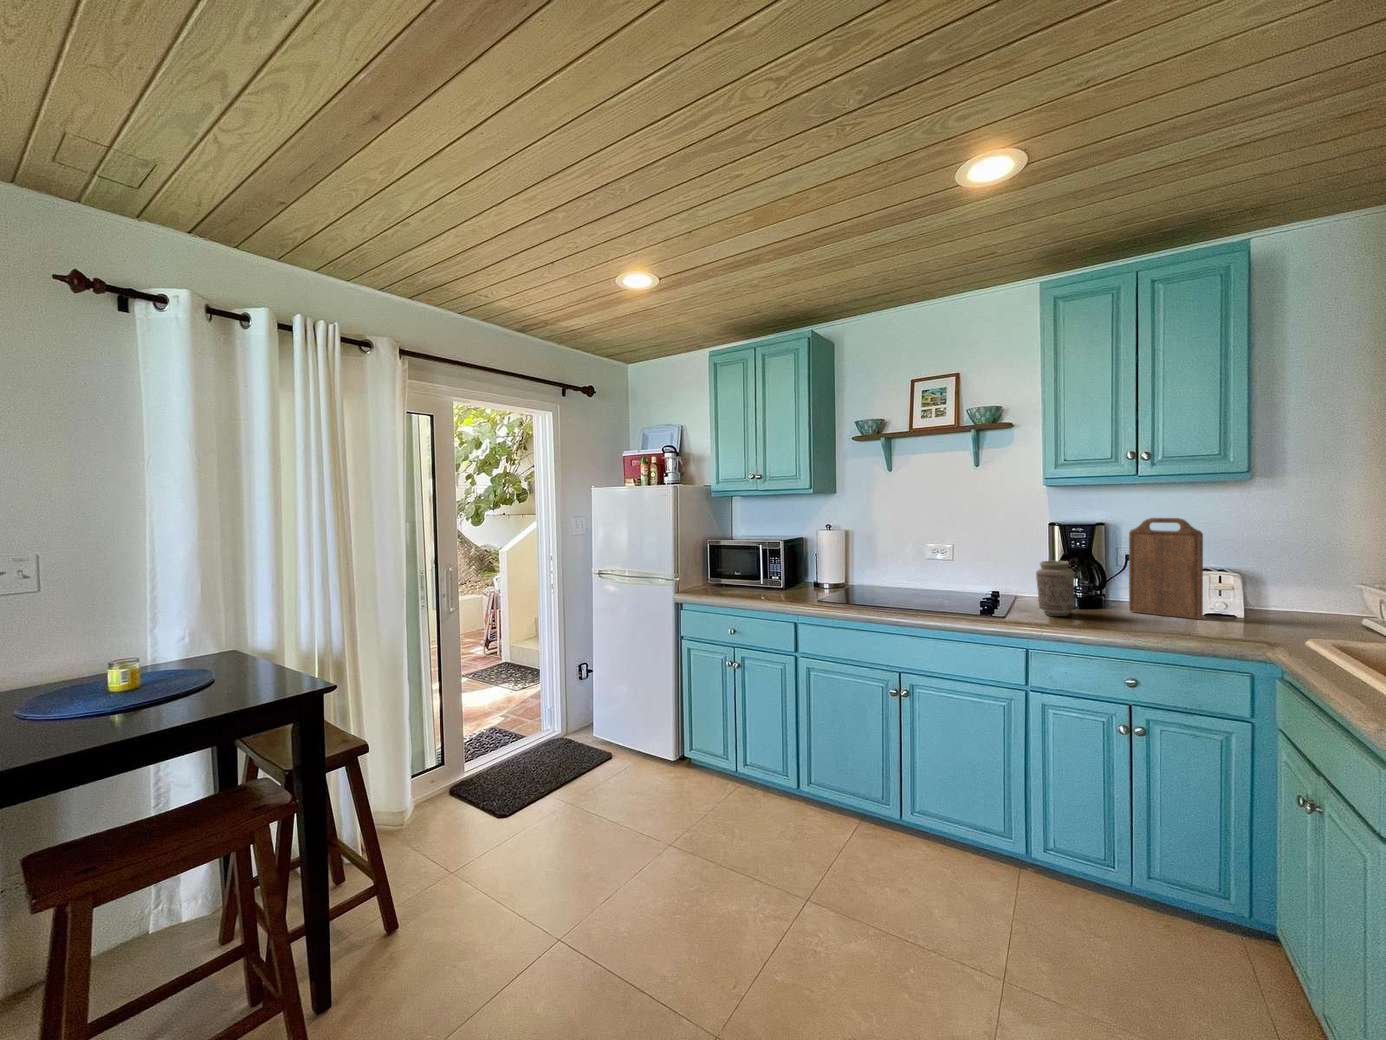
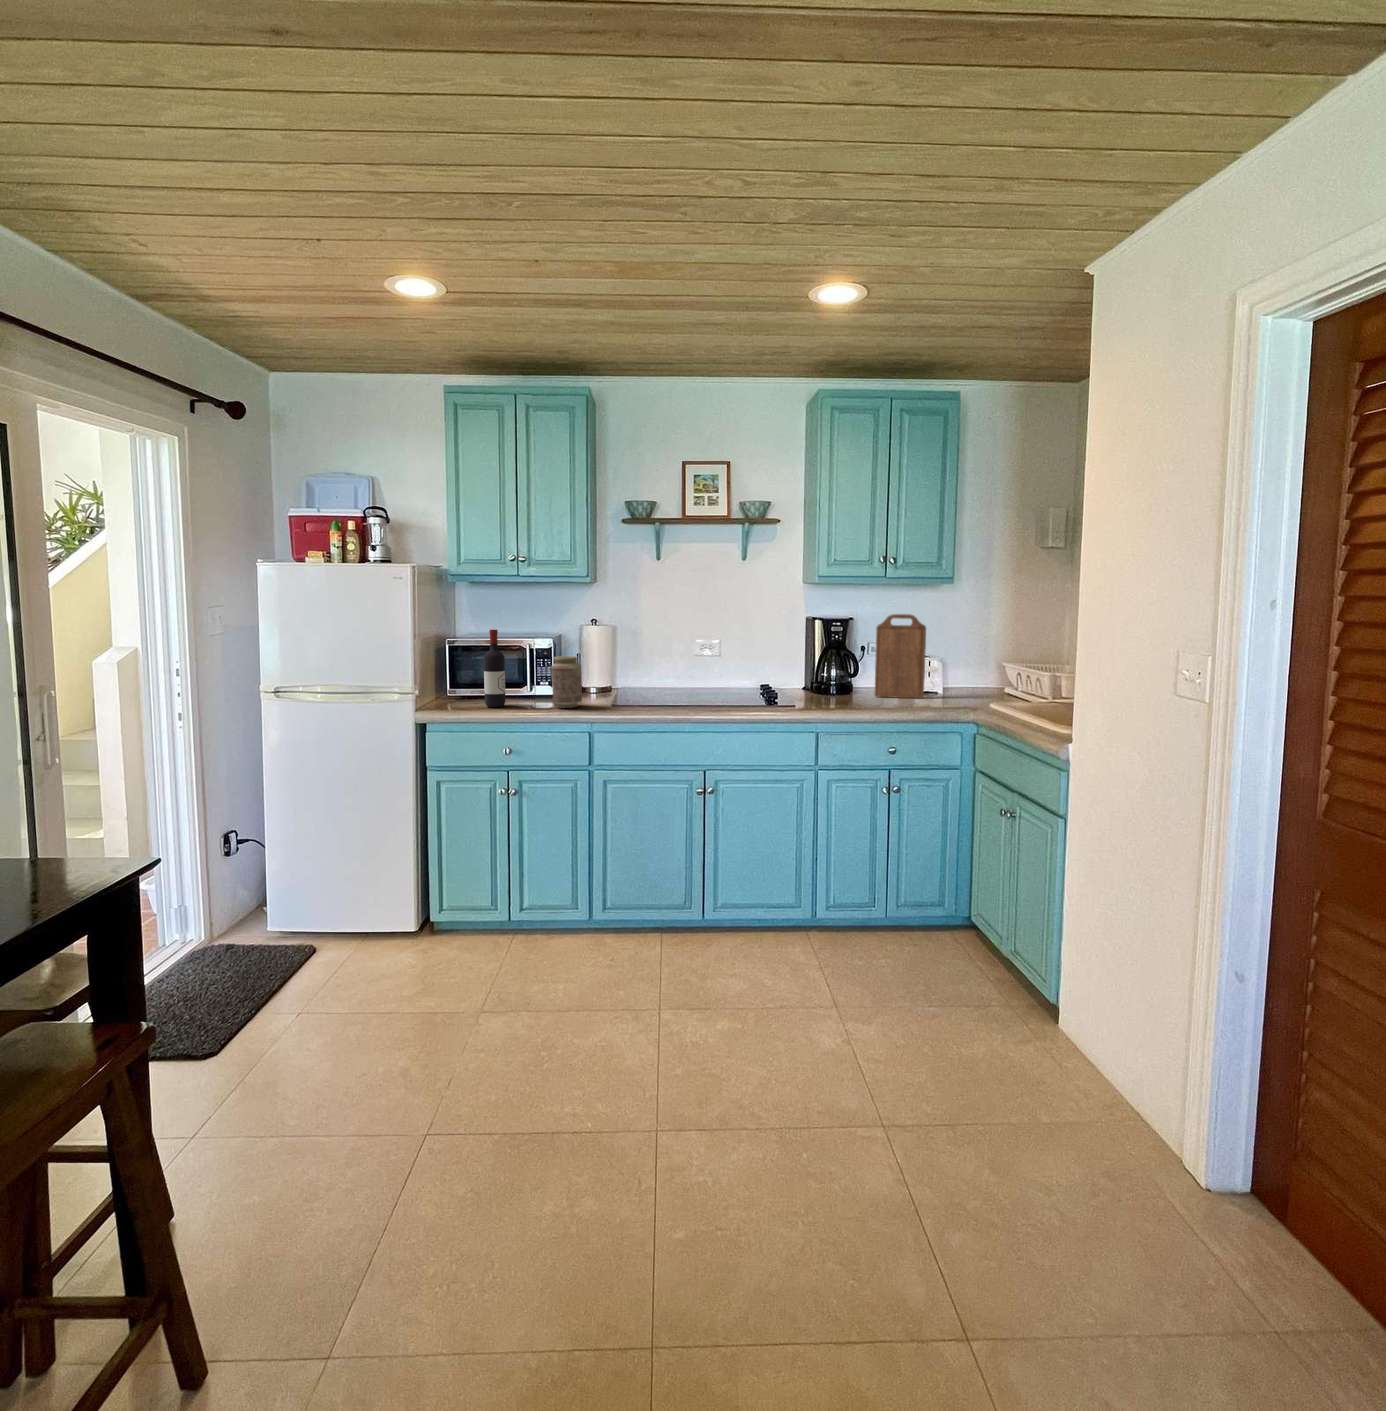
wine bottle: none [725,533,742,595] -> present [484,629,505,707]
vase: present [1036,561,1074,616] -> present [551,656,582,708]

